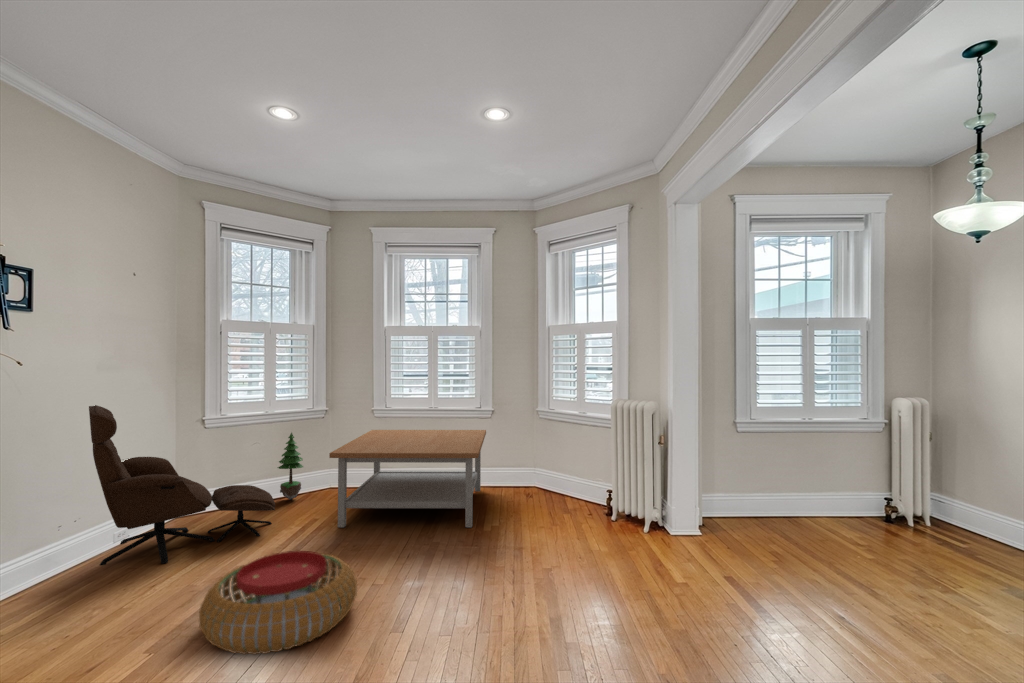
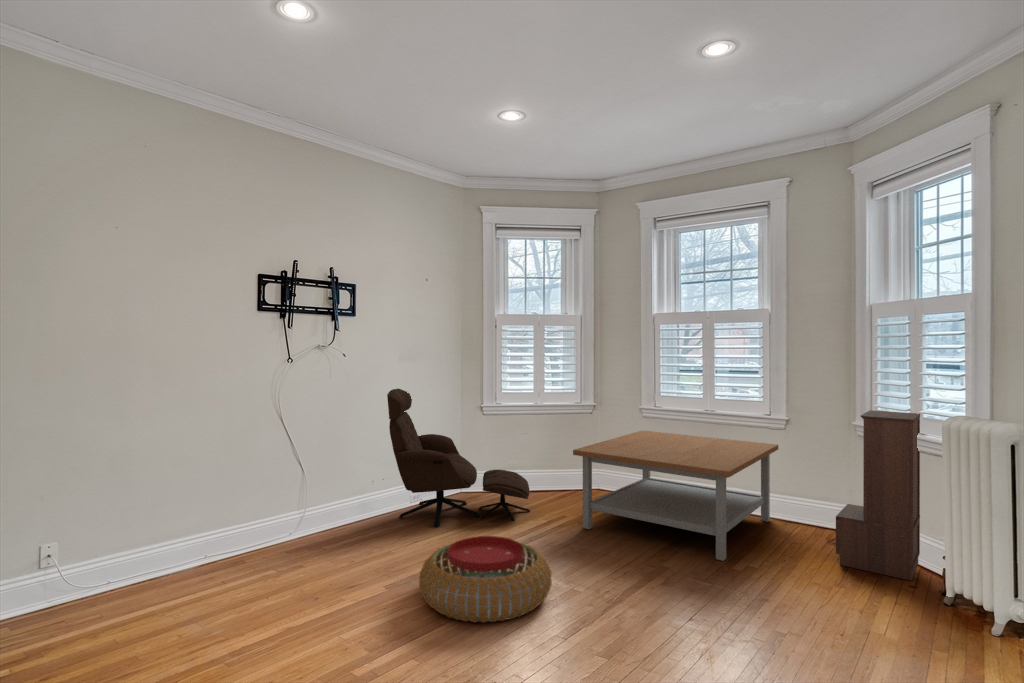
bookshelf: none [541,398,589,512] -> present [836,410,920,580]
potted tree: present [278,433,303,500] -> none [547,425,572,493]

